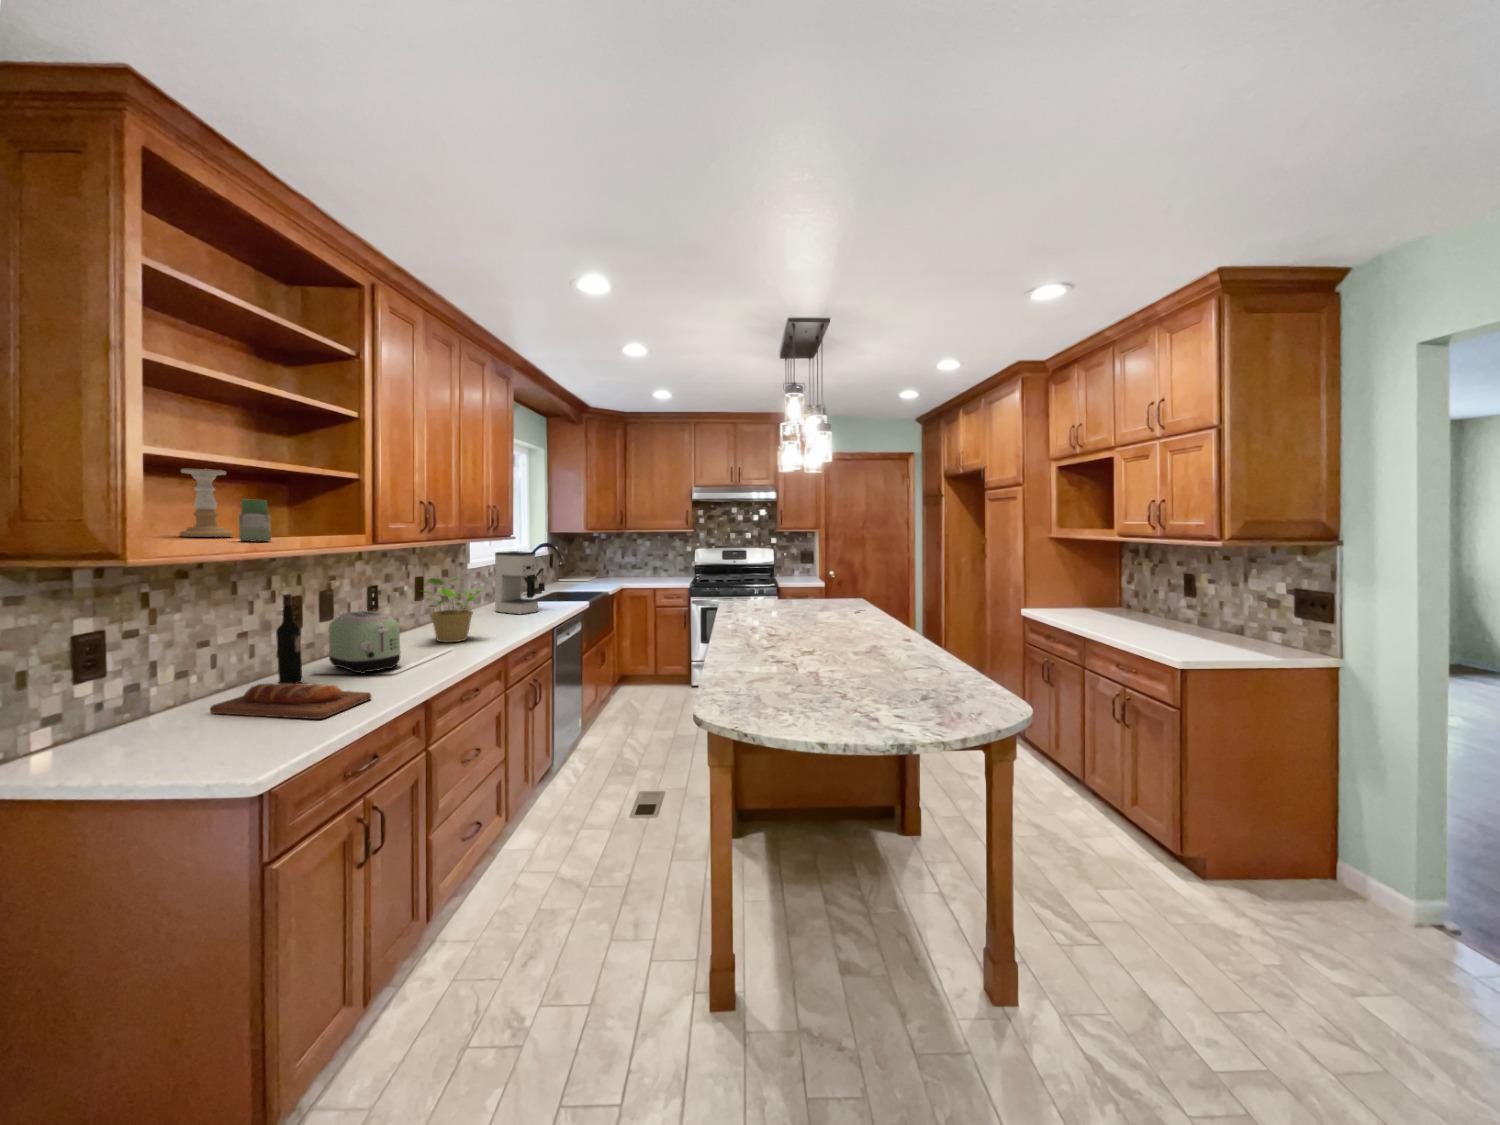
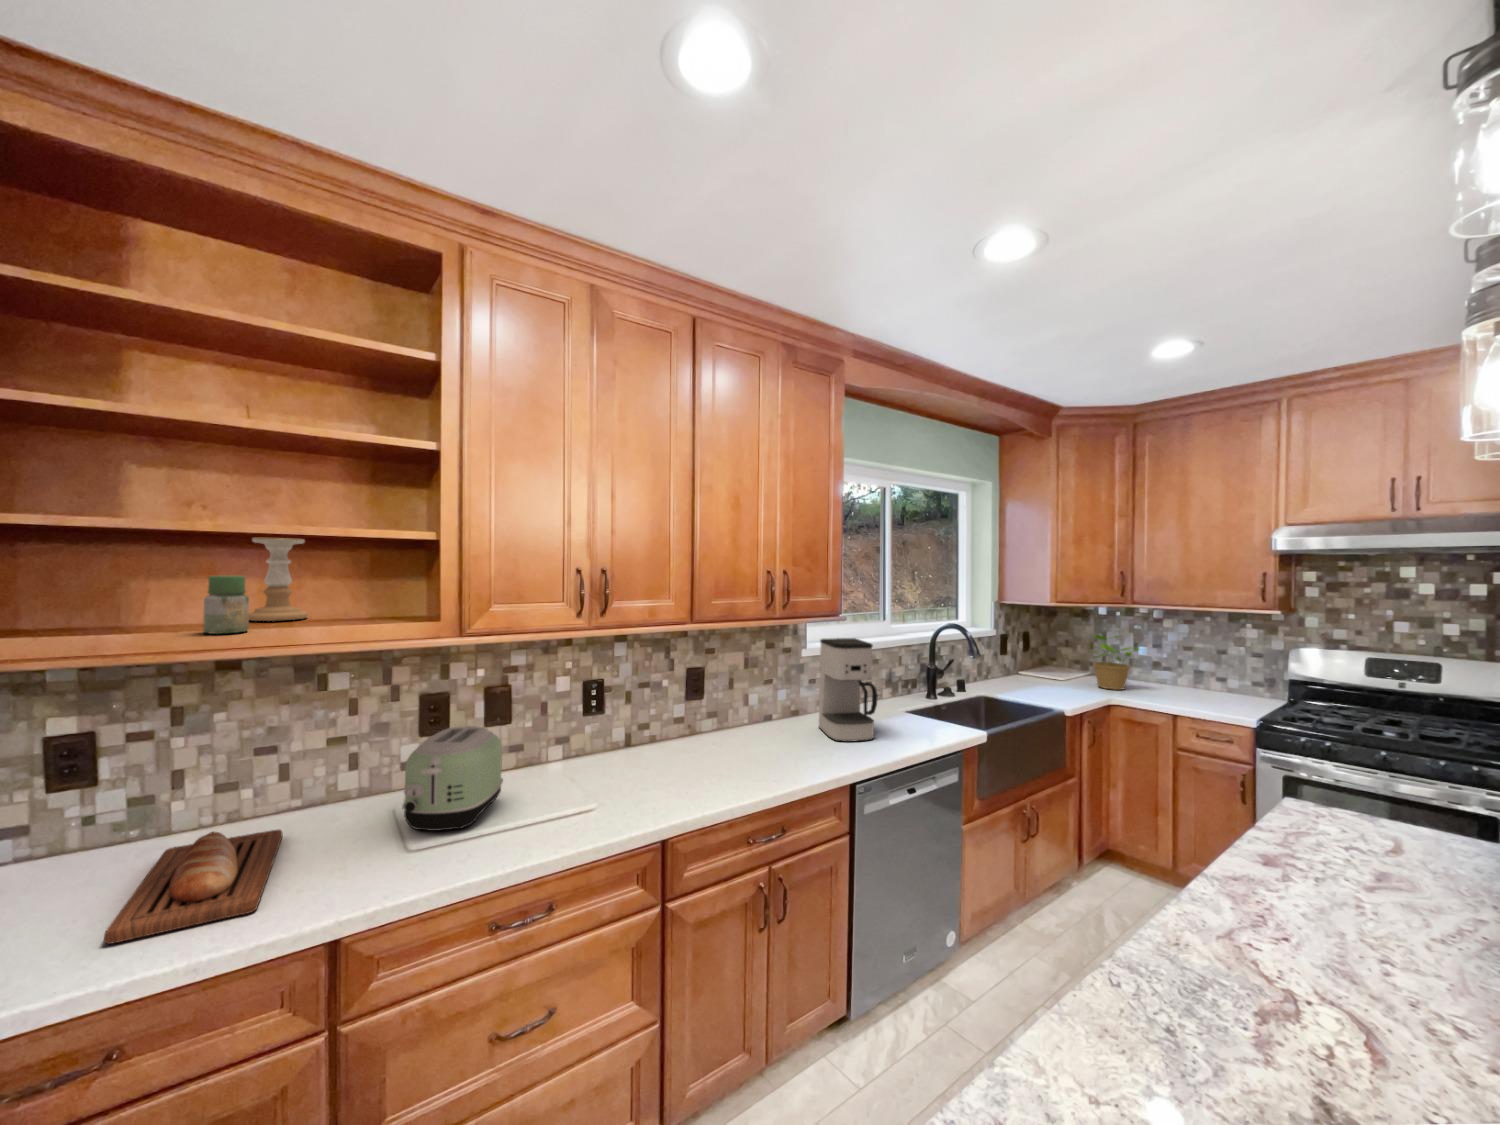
potted plant: present [426,577,482,642] -> present [1092,635,1139,690]
wine bottle: present [276,594,302,684] -> none [330,698,362,825]

